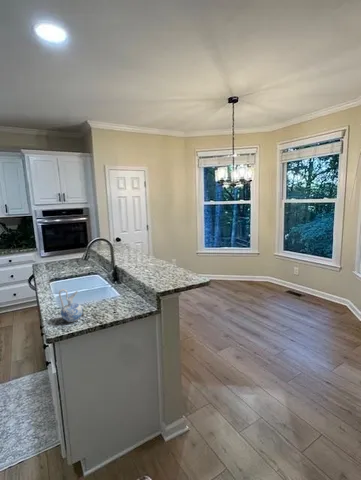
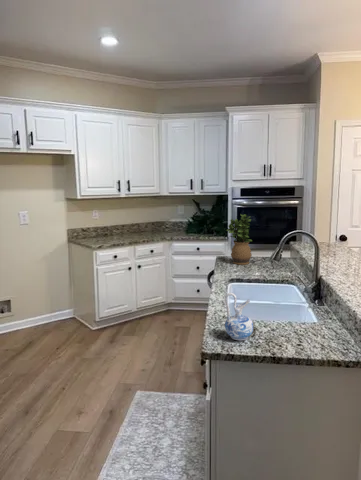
potted plant: none [39,230,62,268] -> present [227,214,252,265]

